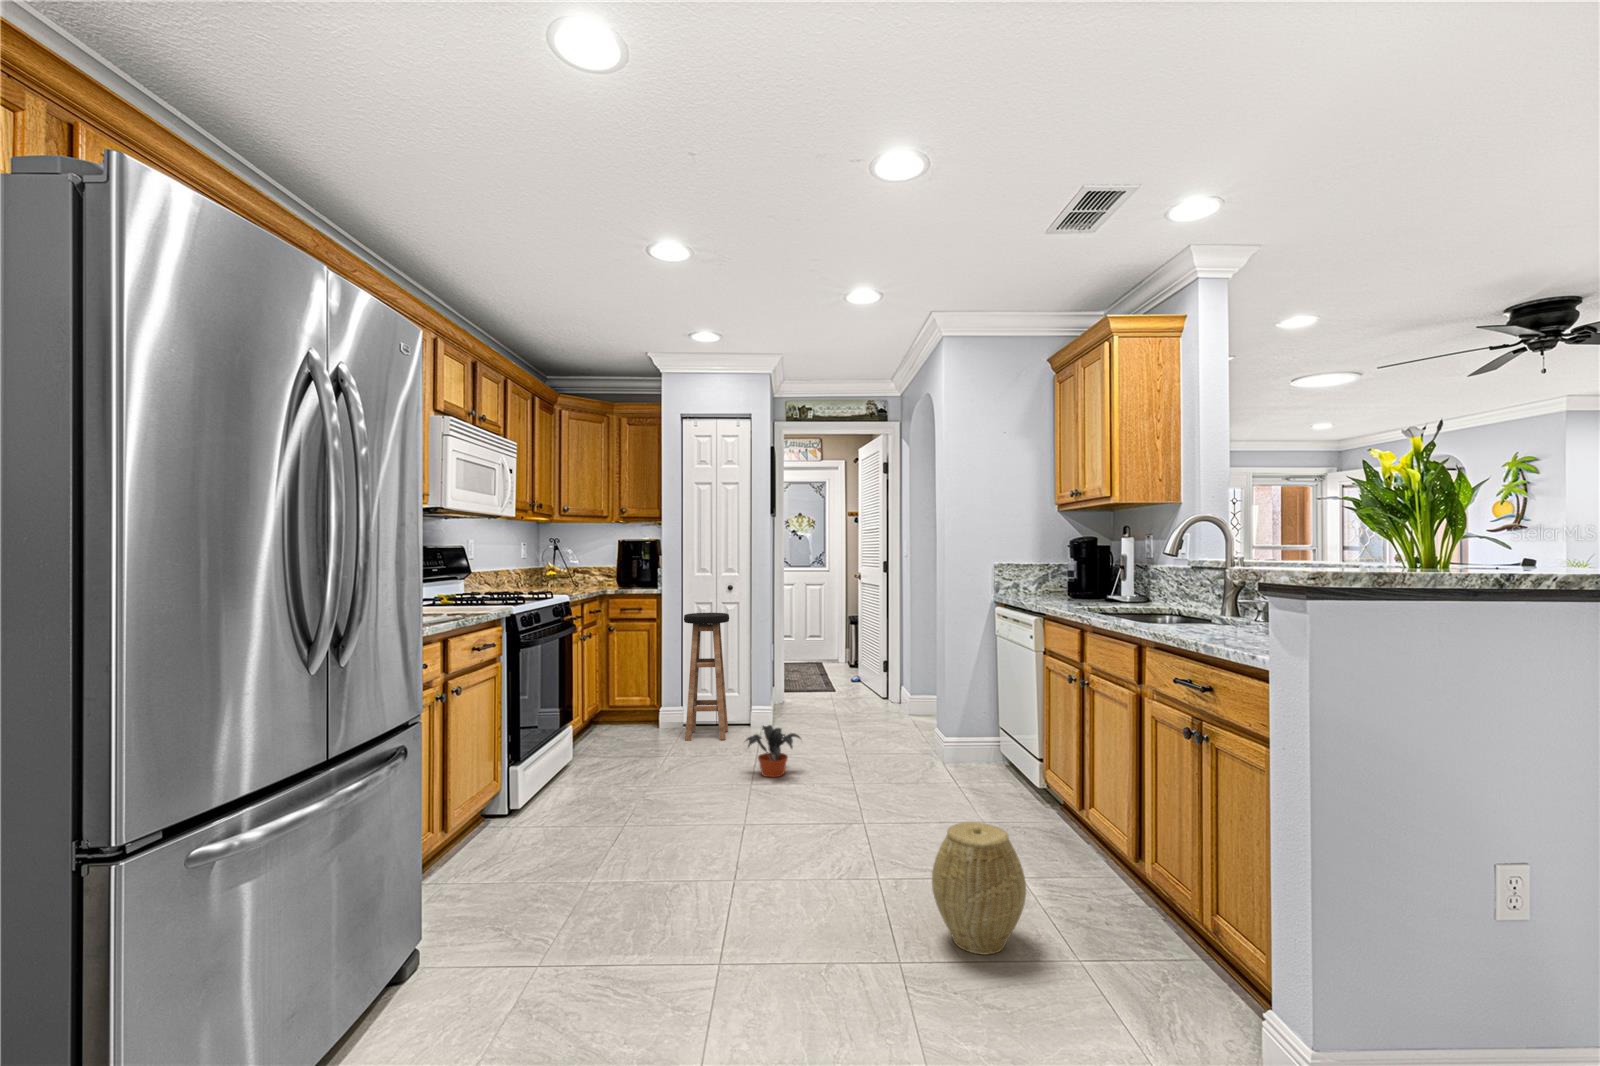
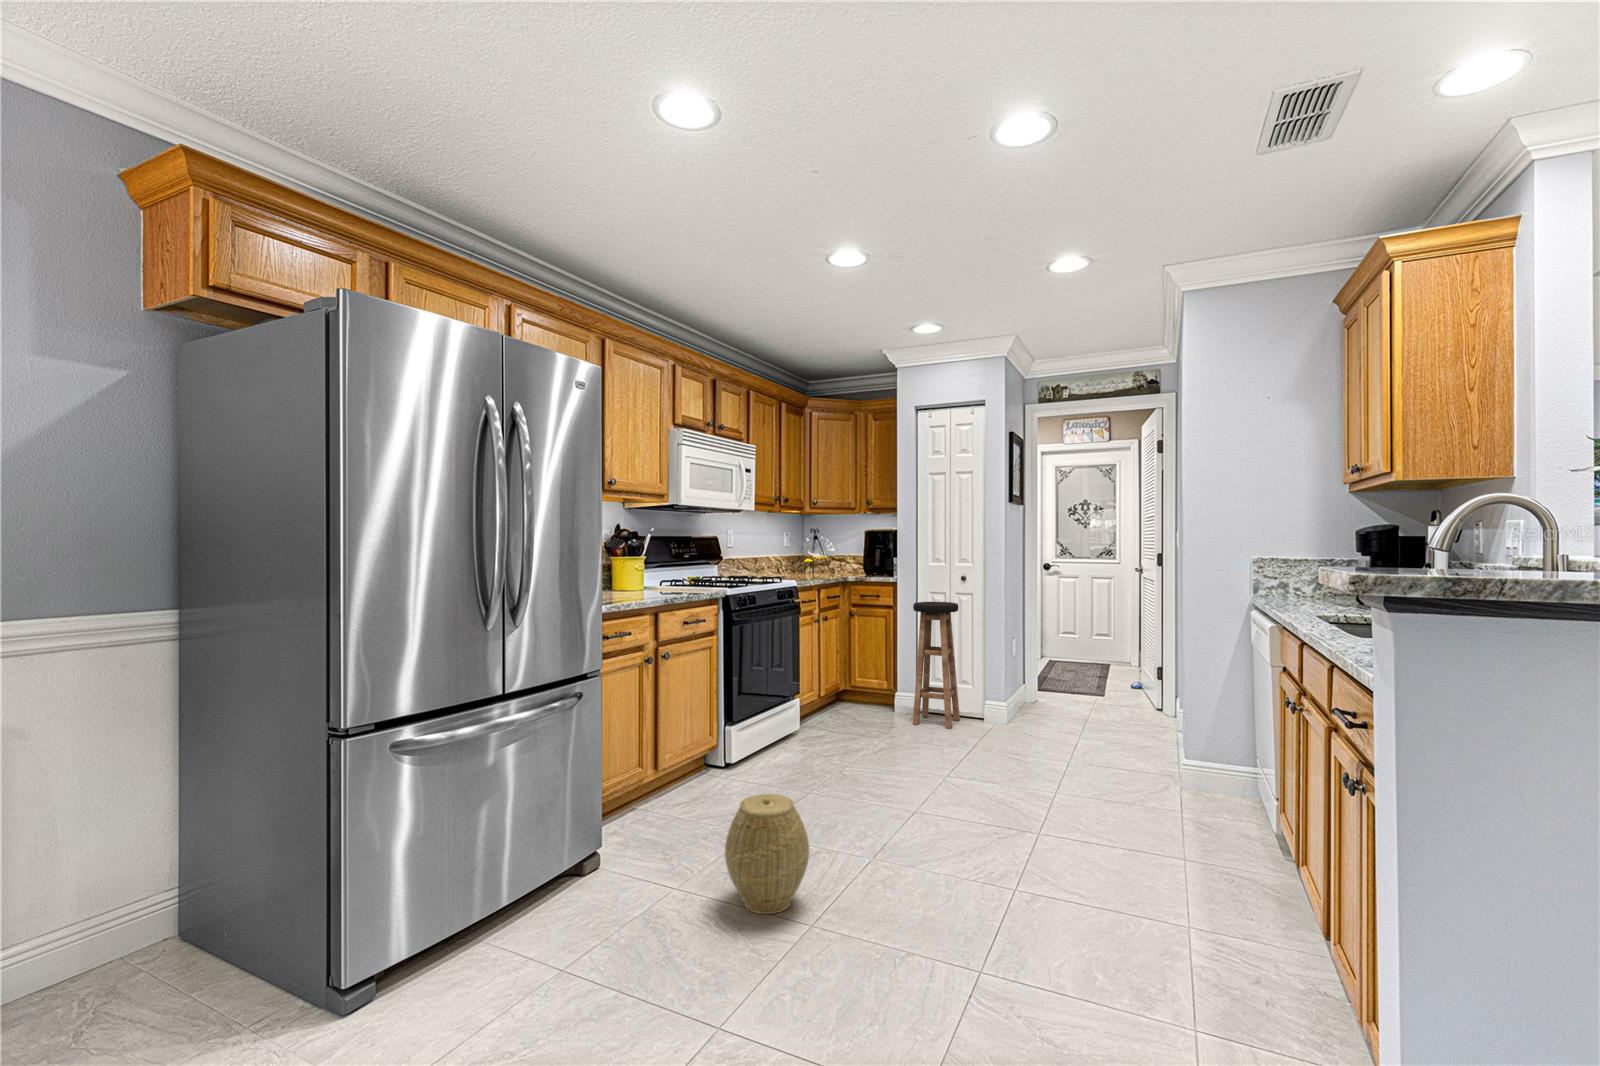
potted plant: present [746,725,800,777] -> none [946,718,1008,772]
woven basket: present [932,822,1026,955] -> present [725,794,809,914]

